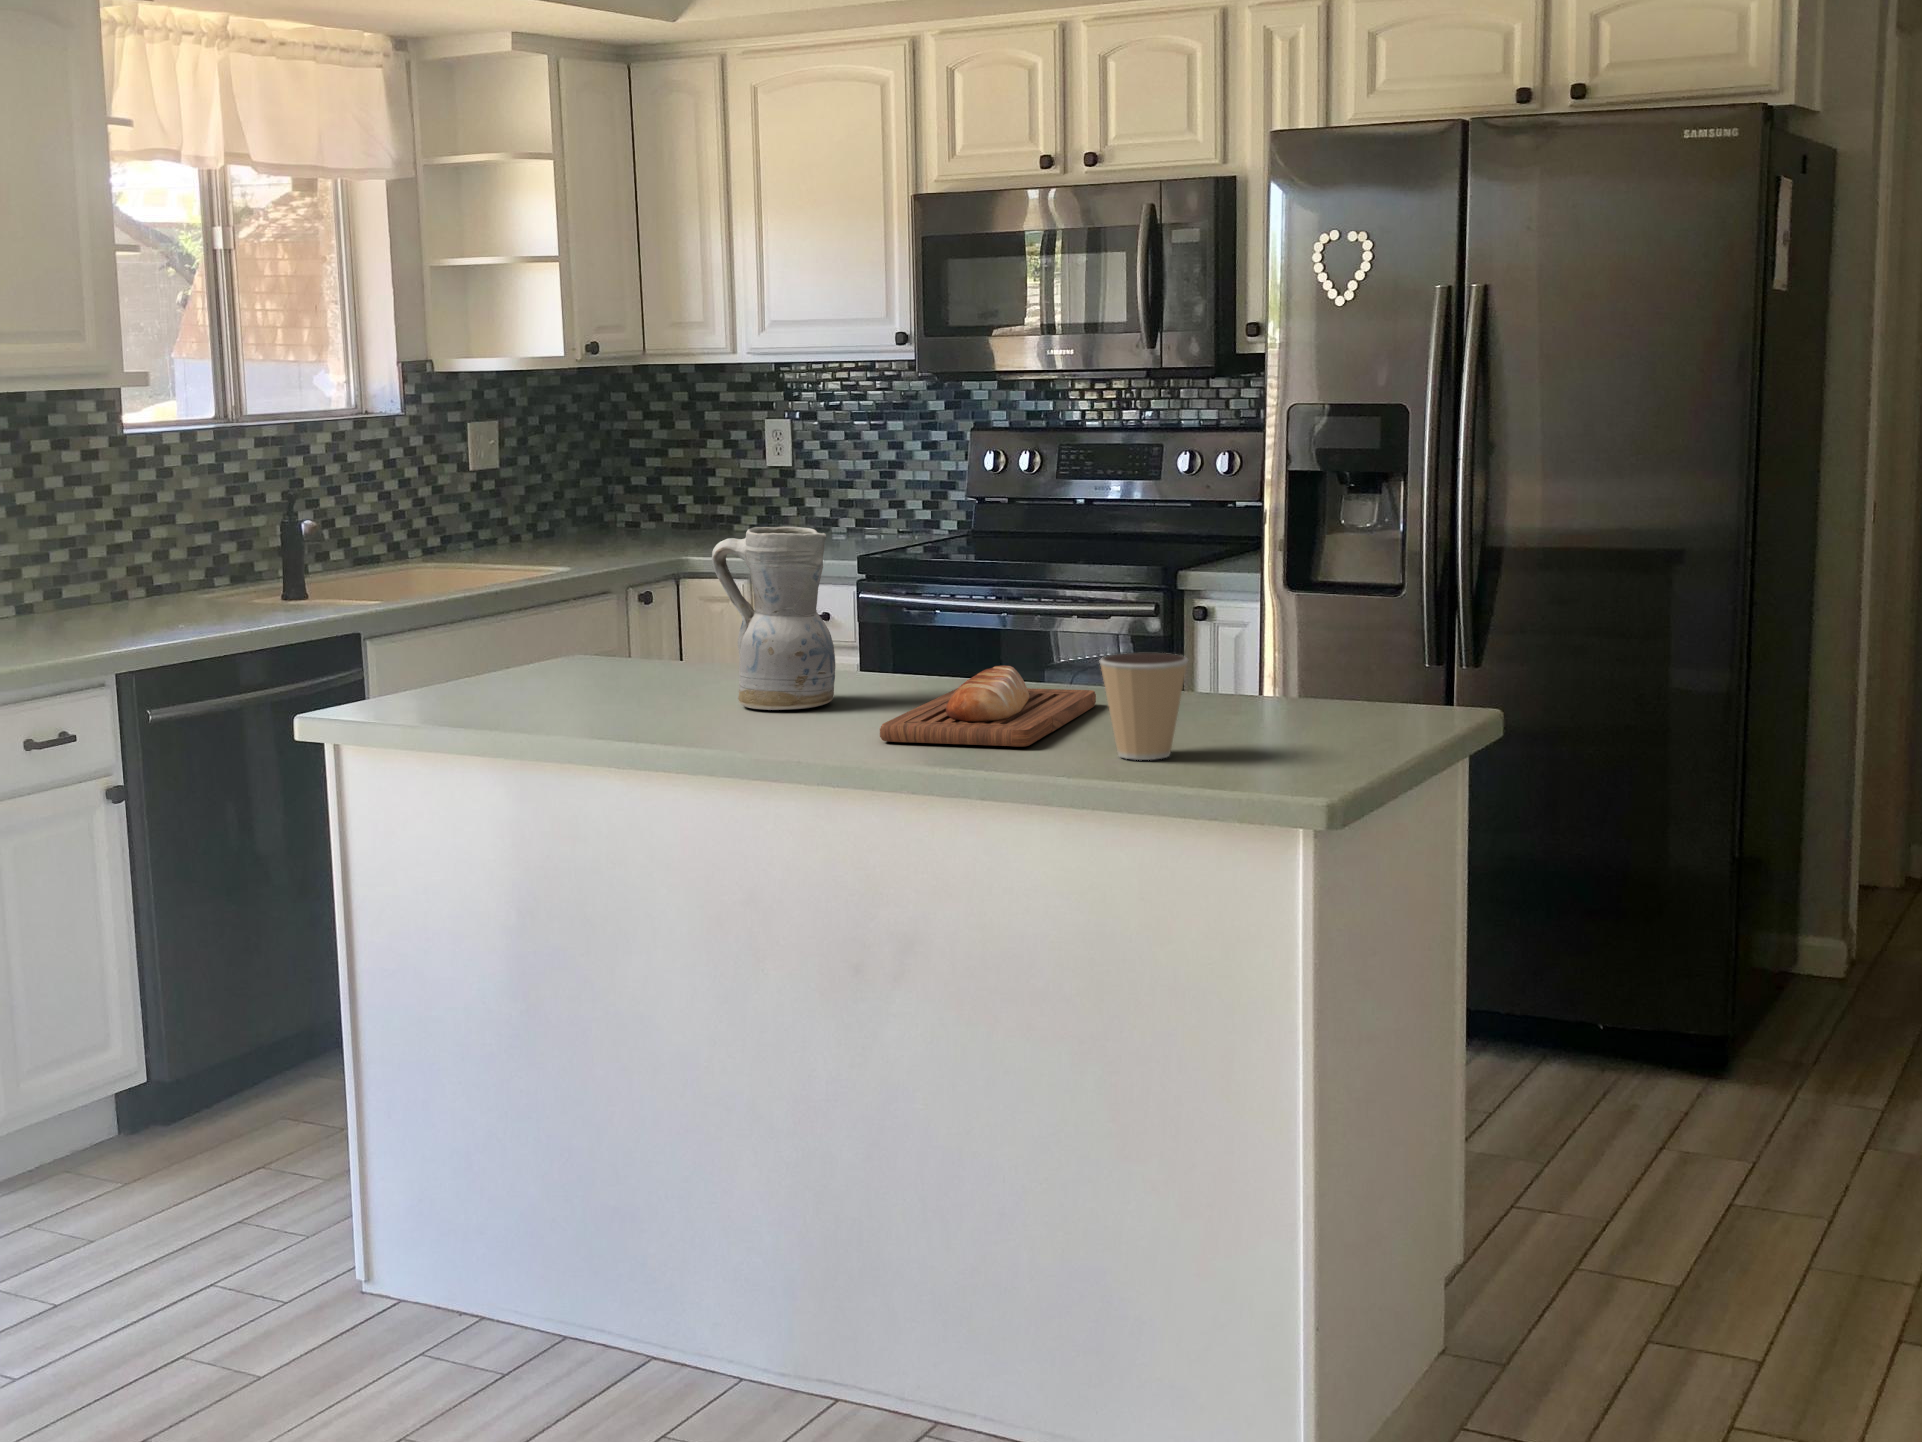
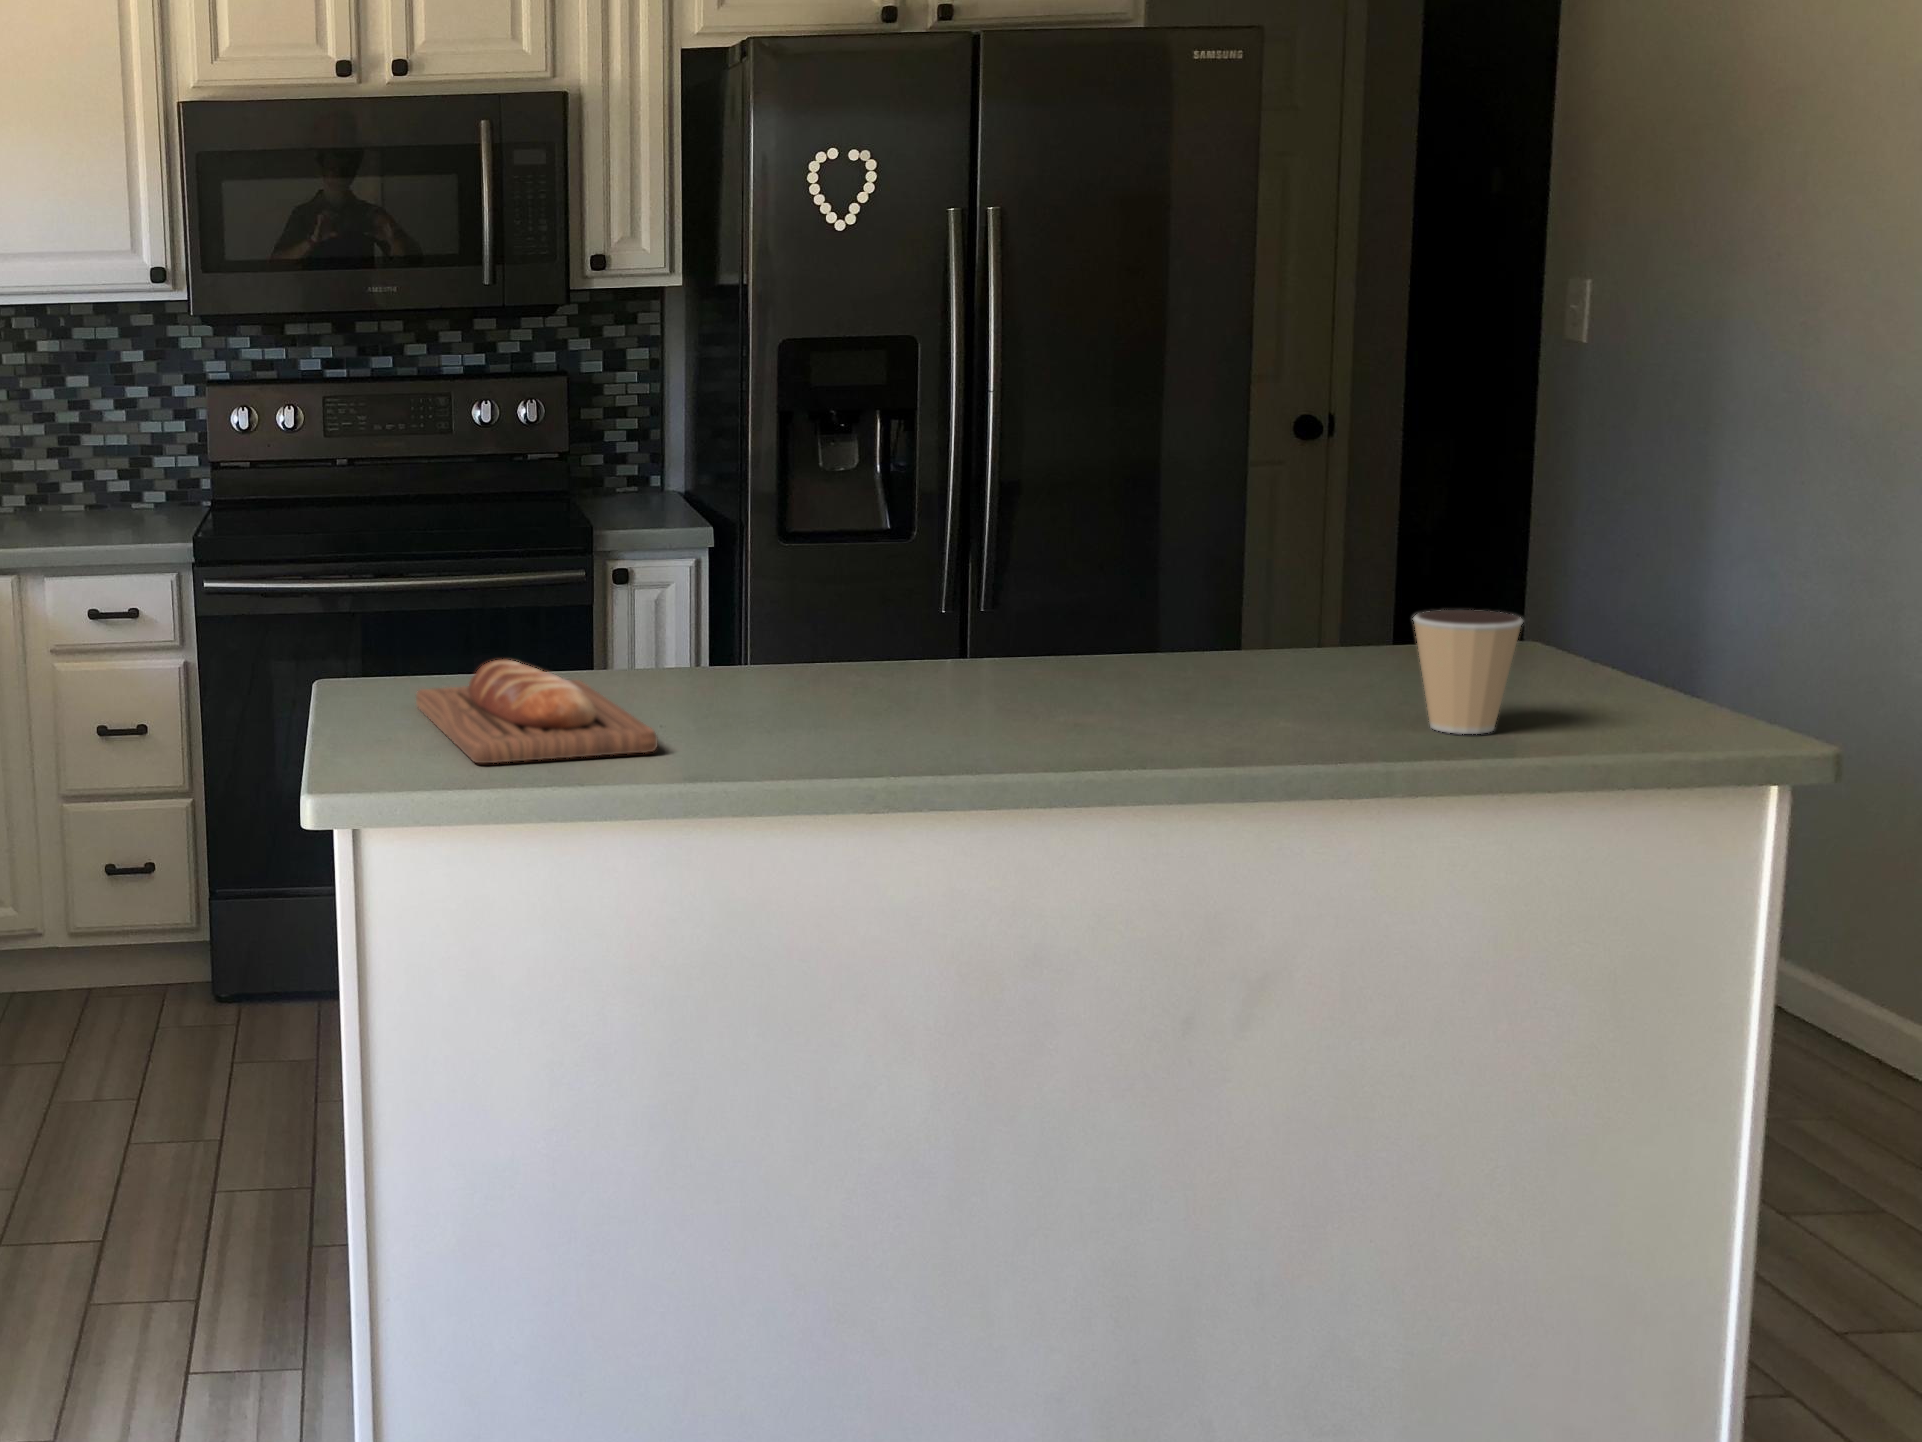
ceramic pitcher: present [712,527,835,710] -> none [778,492,927,723]
bread loaf: present [880,666,1096,747] -> present [416,659,658,763]

